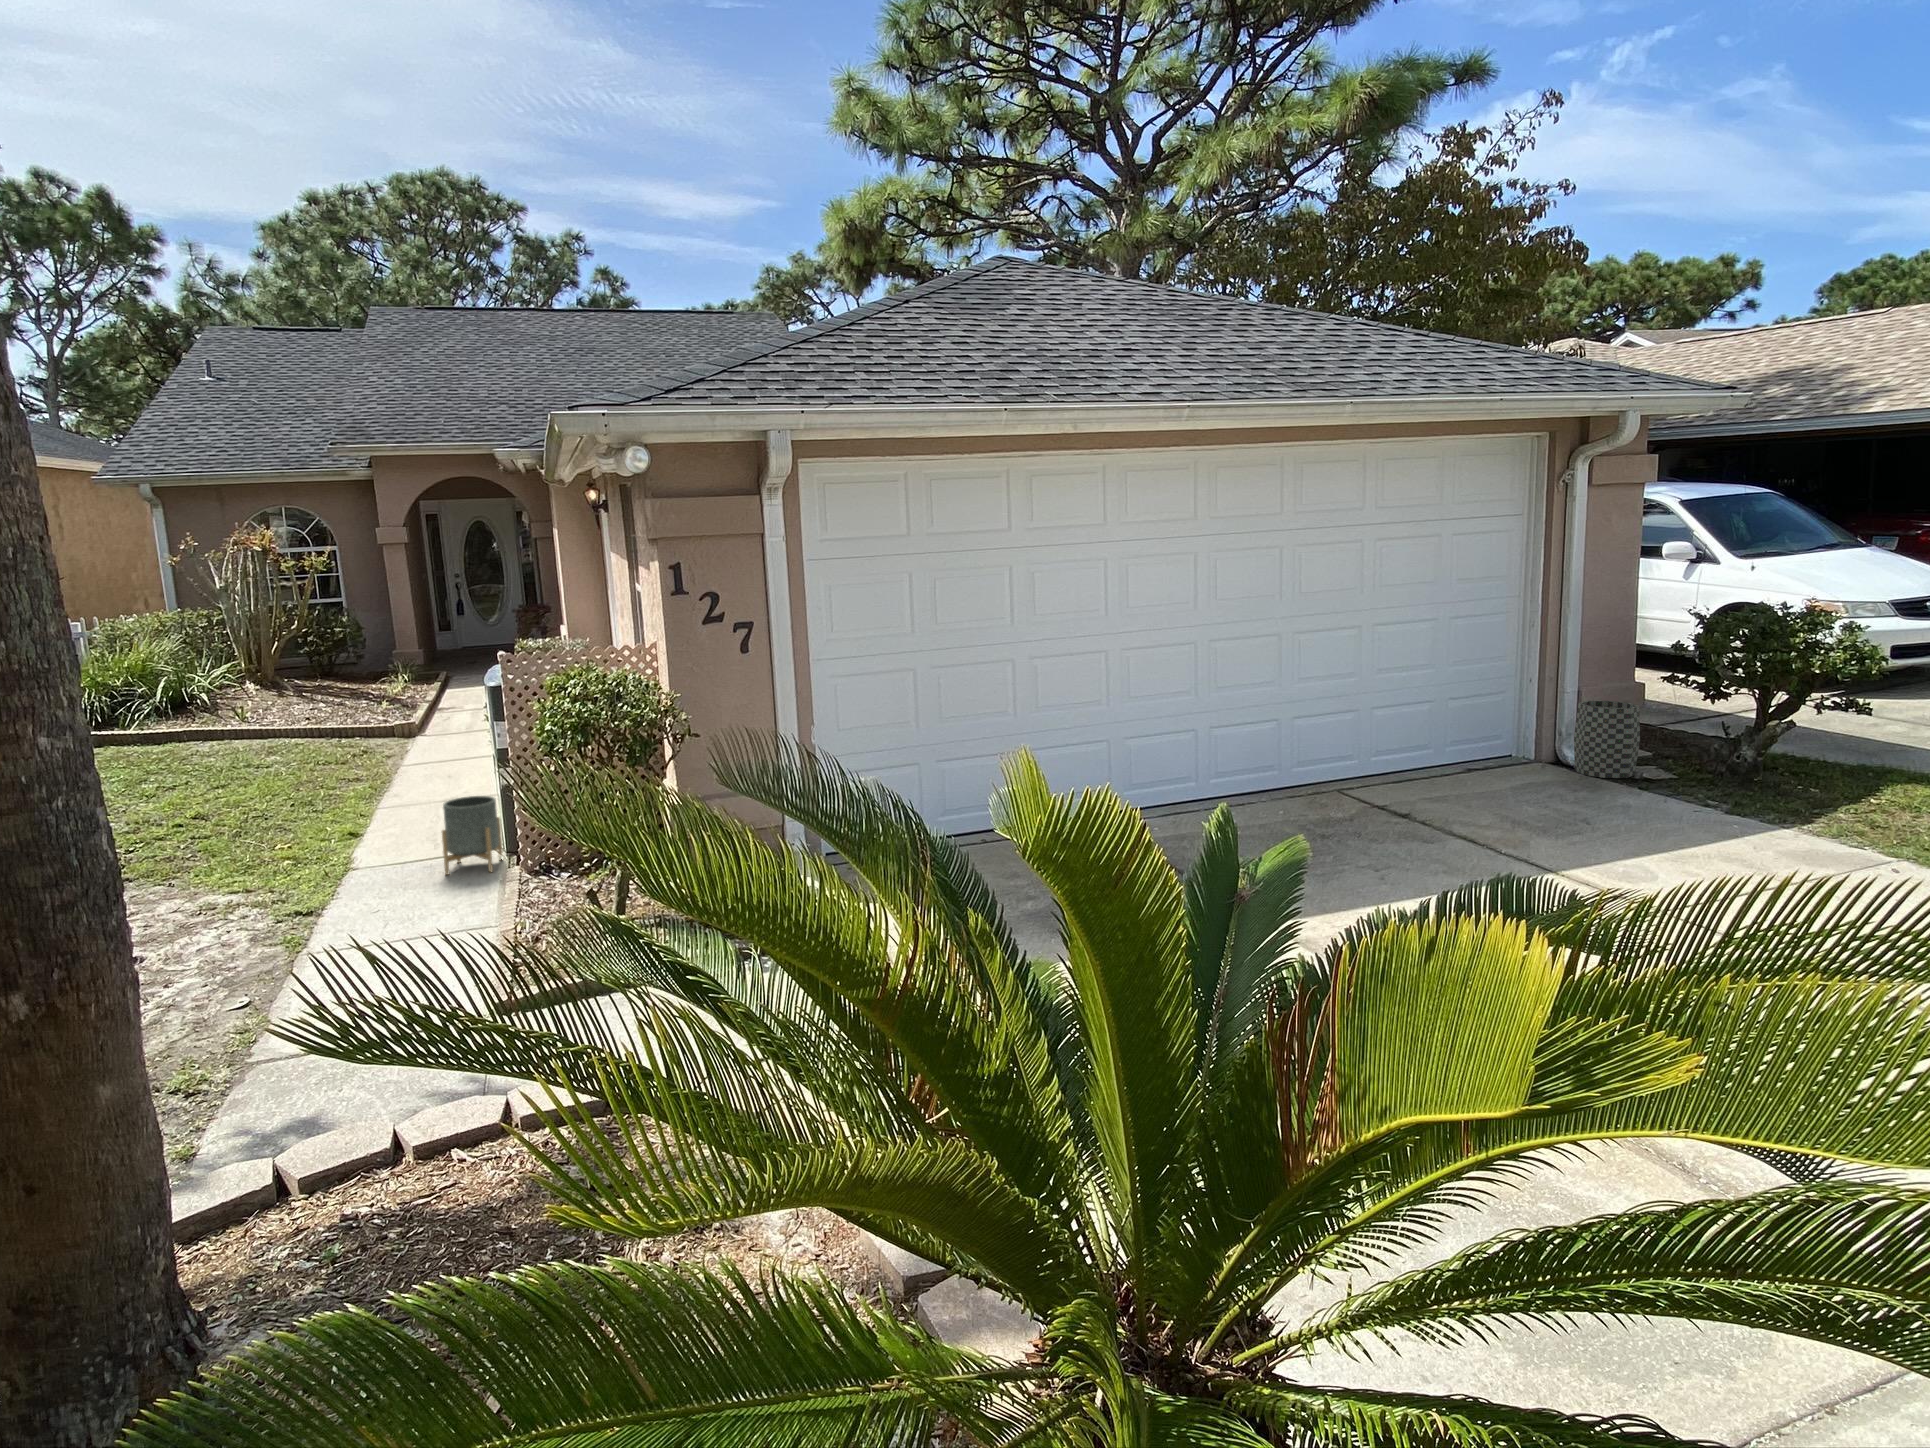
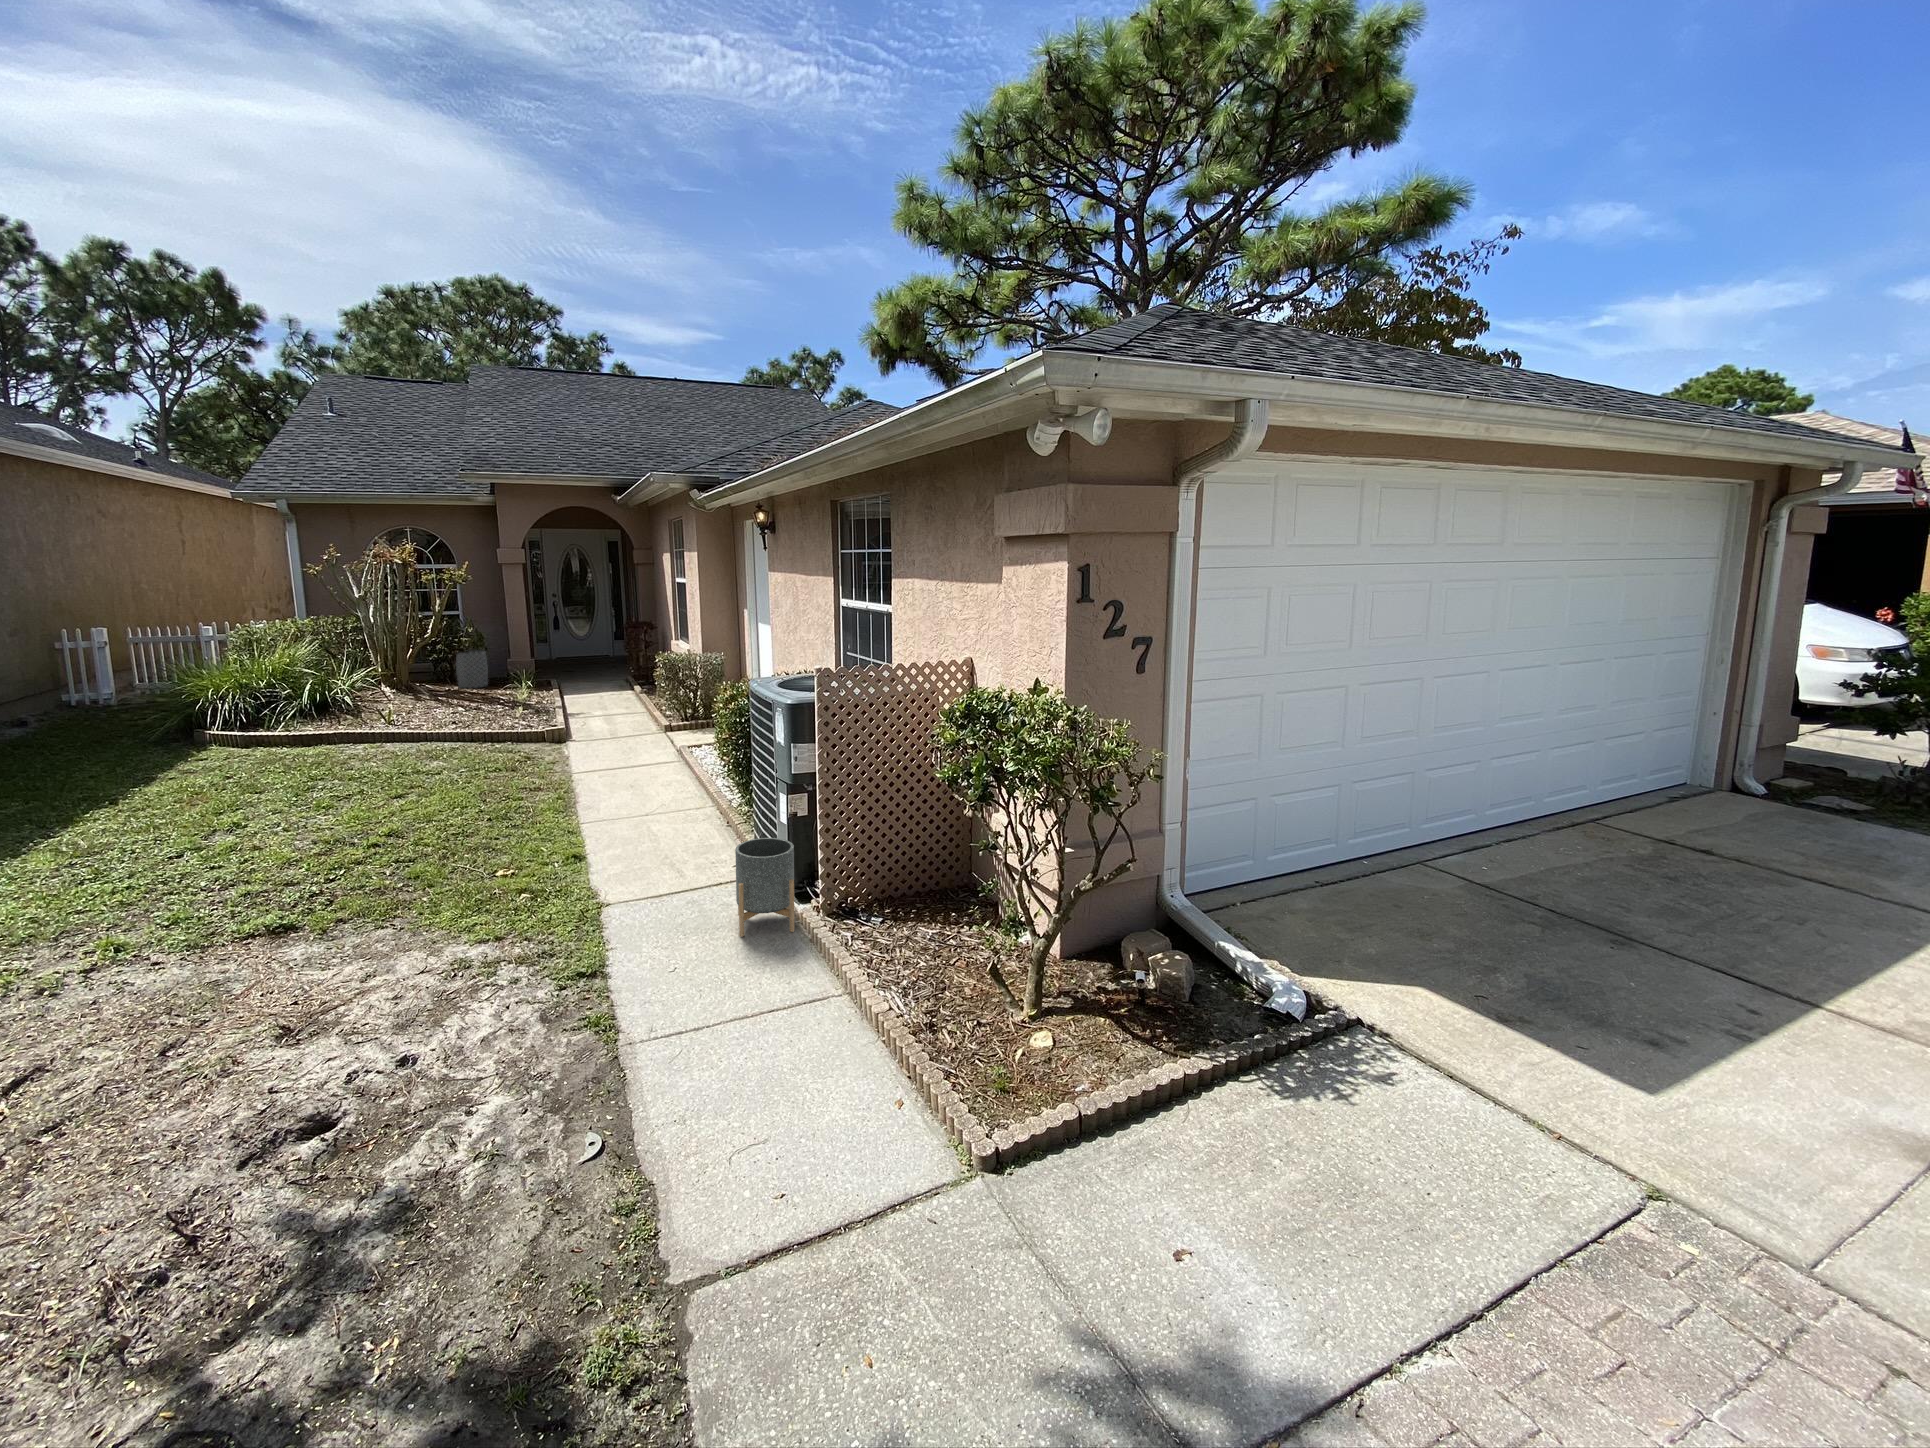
trash can: present [1574,701,1640,778] -> present [456,650,488,688]

